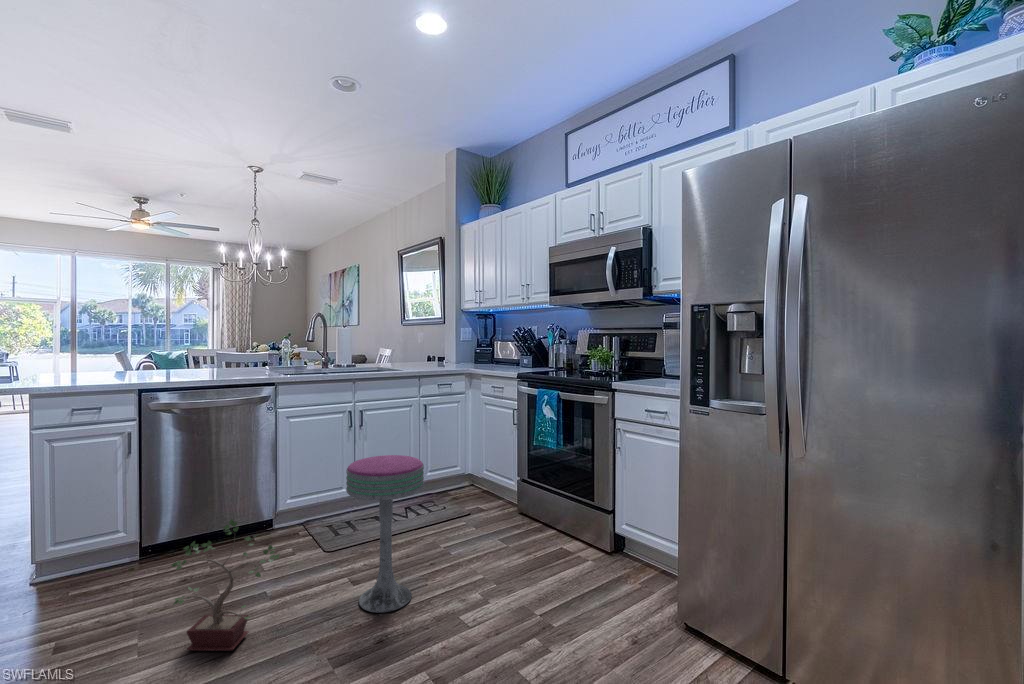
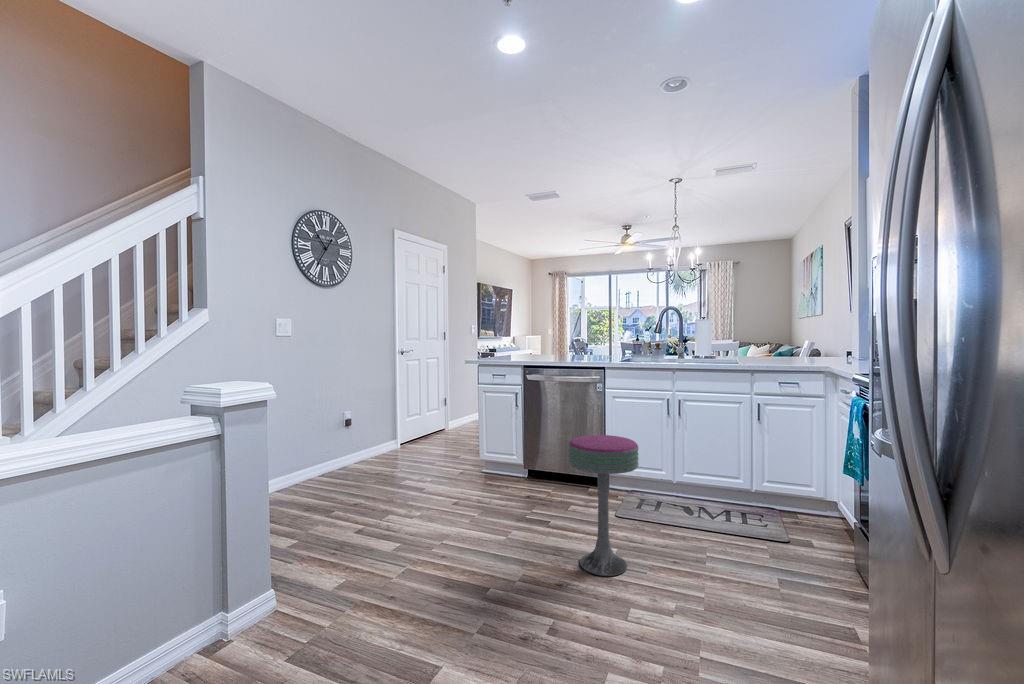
potted plant: present [171,519,279,651] -> none [476,454,519,543]

